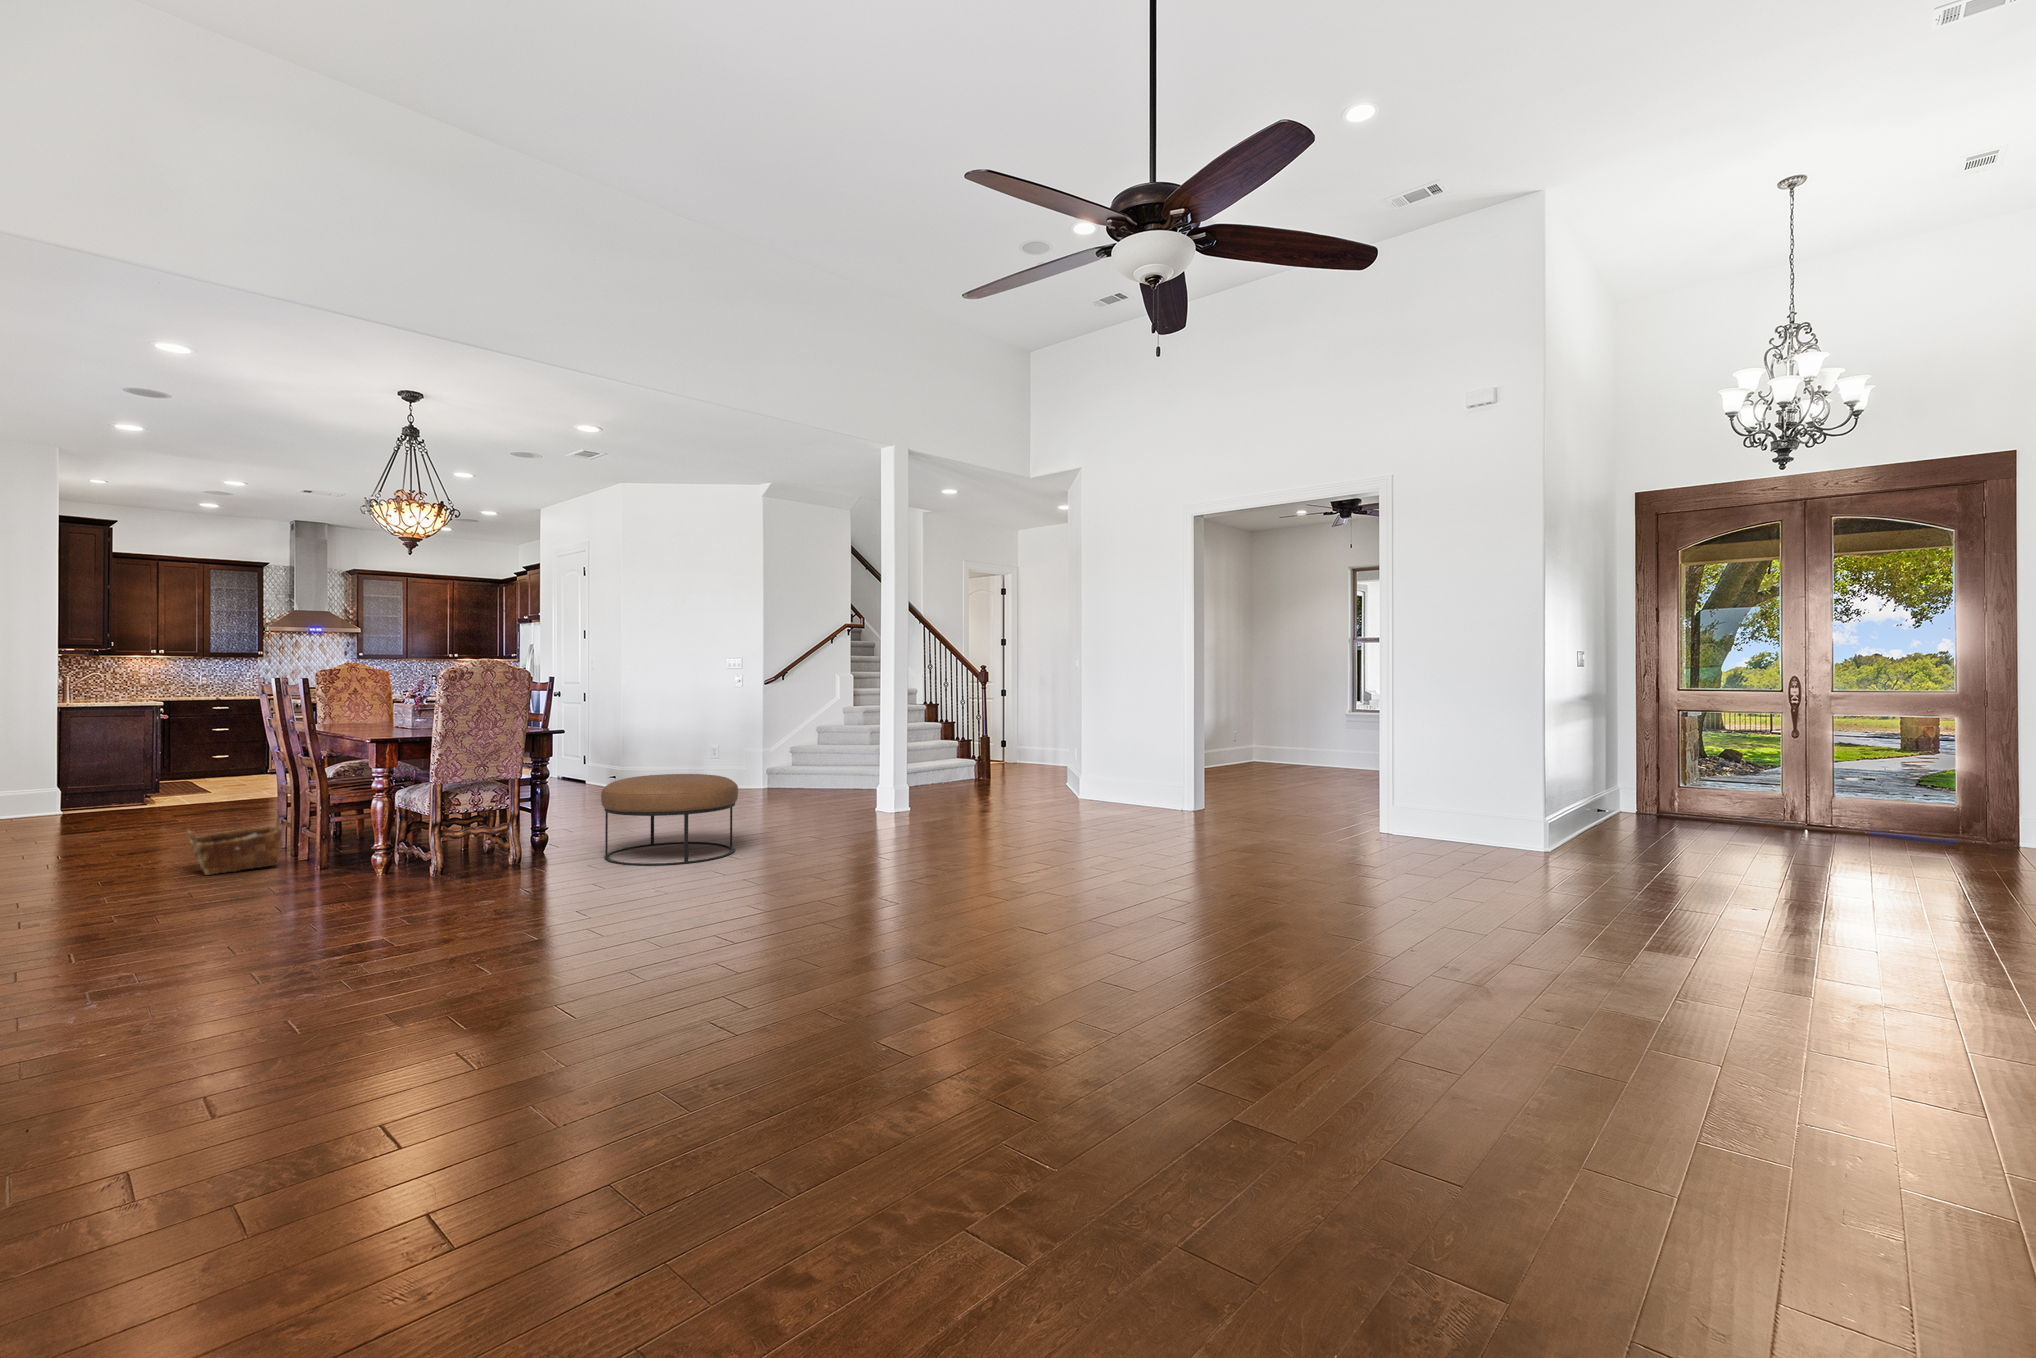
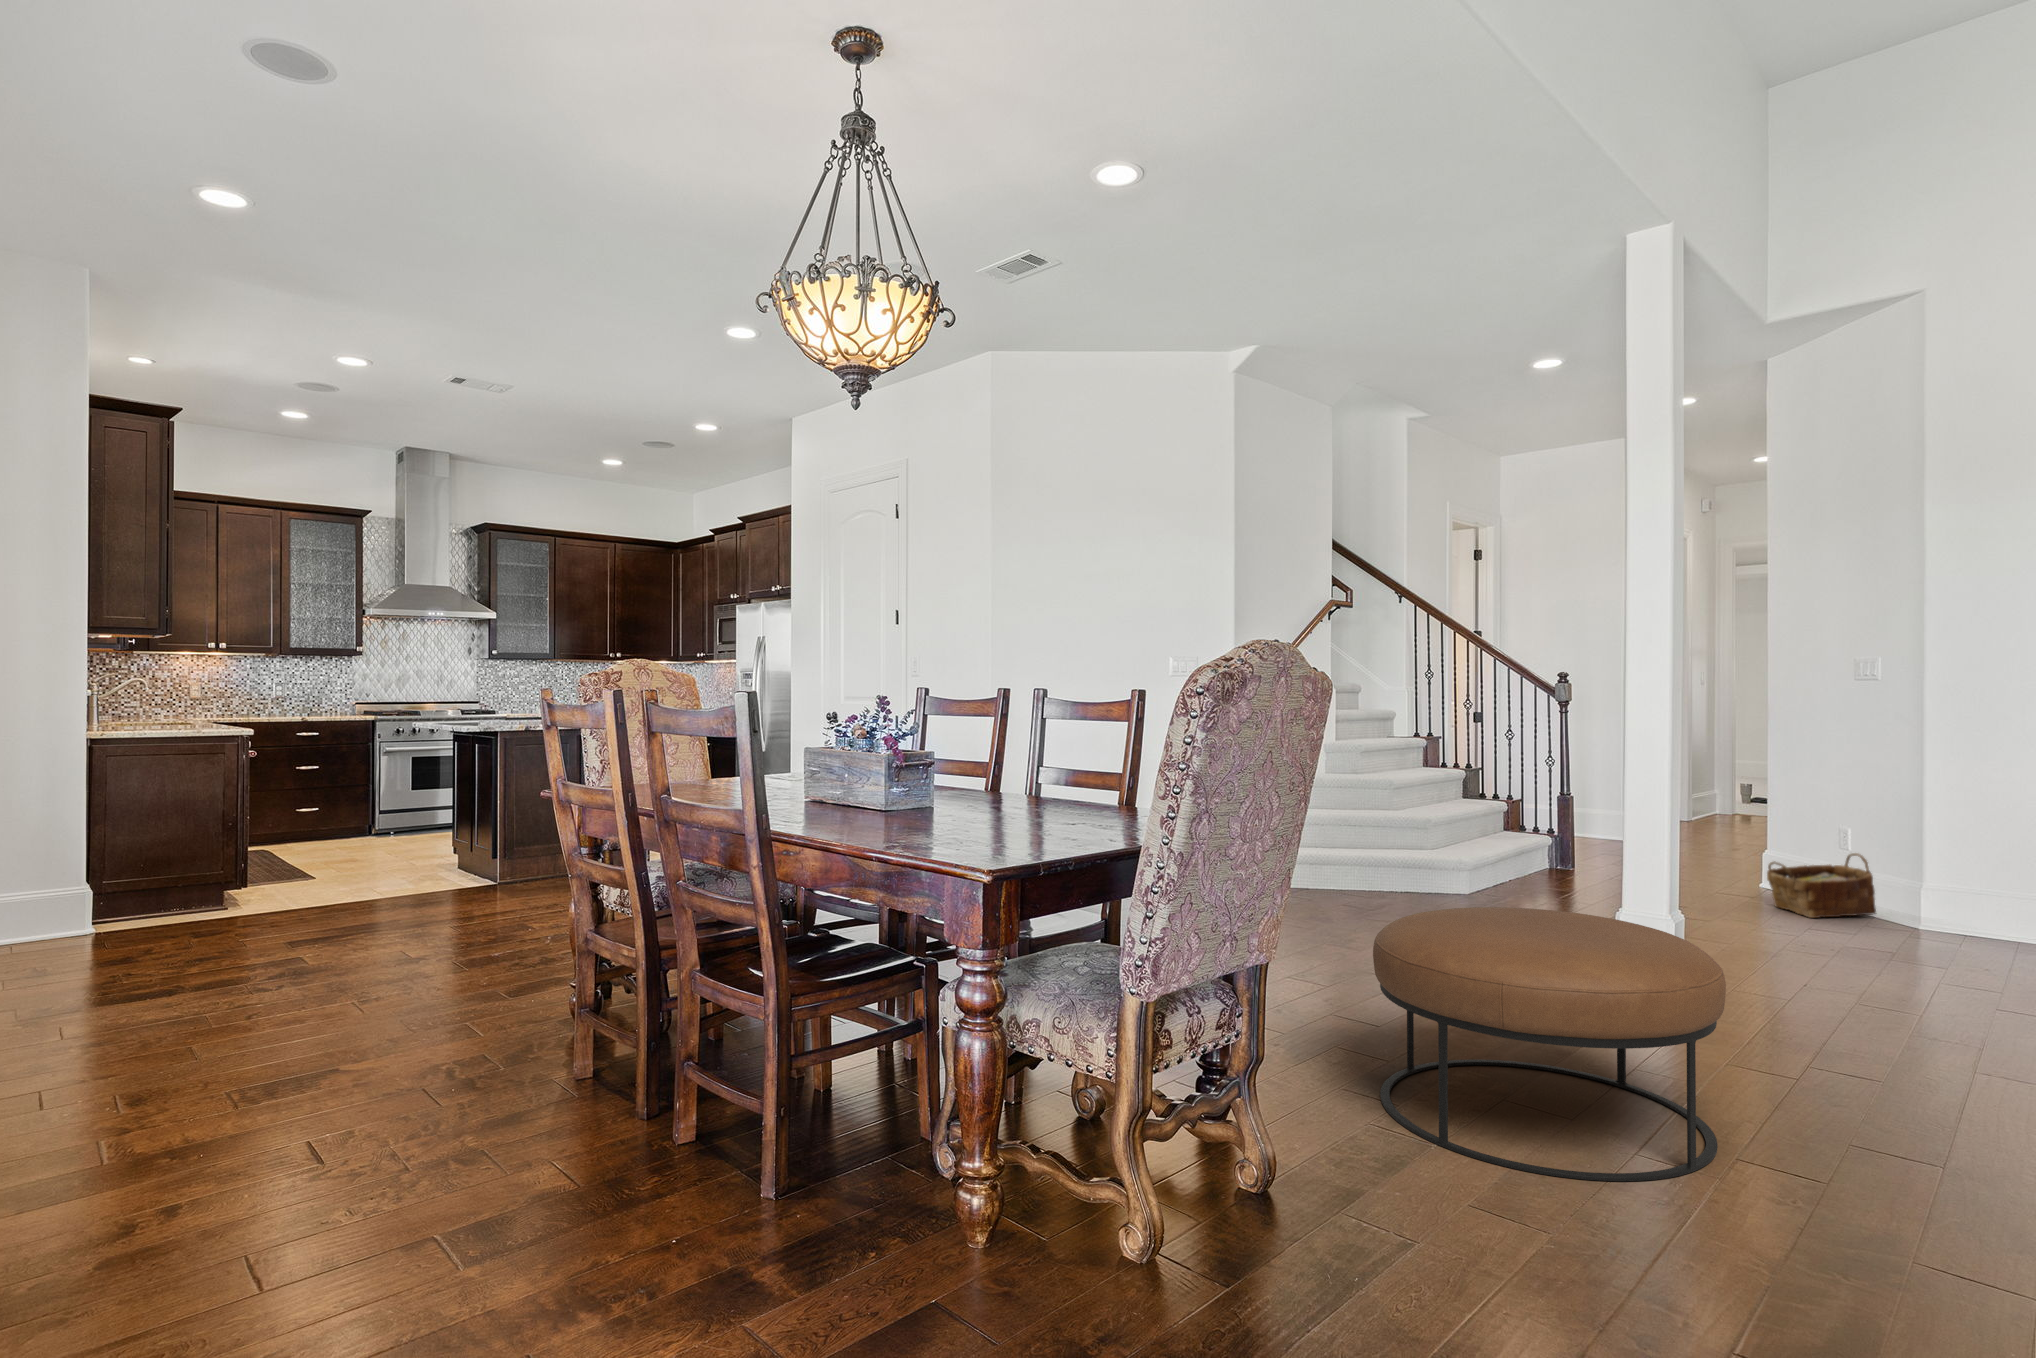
woven basket: present [187,815,283,875] -> present [1767,853,1876,918]

